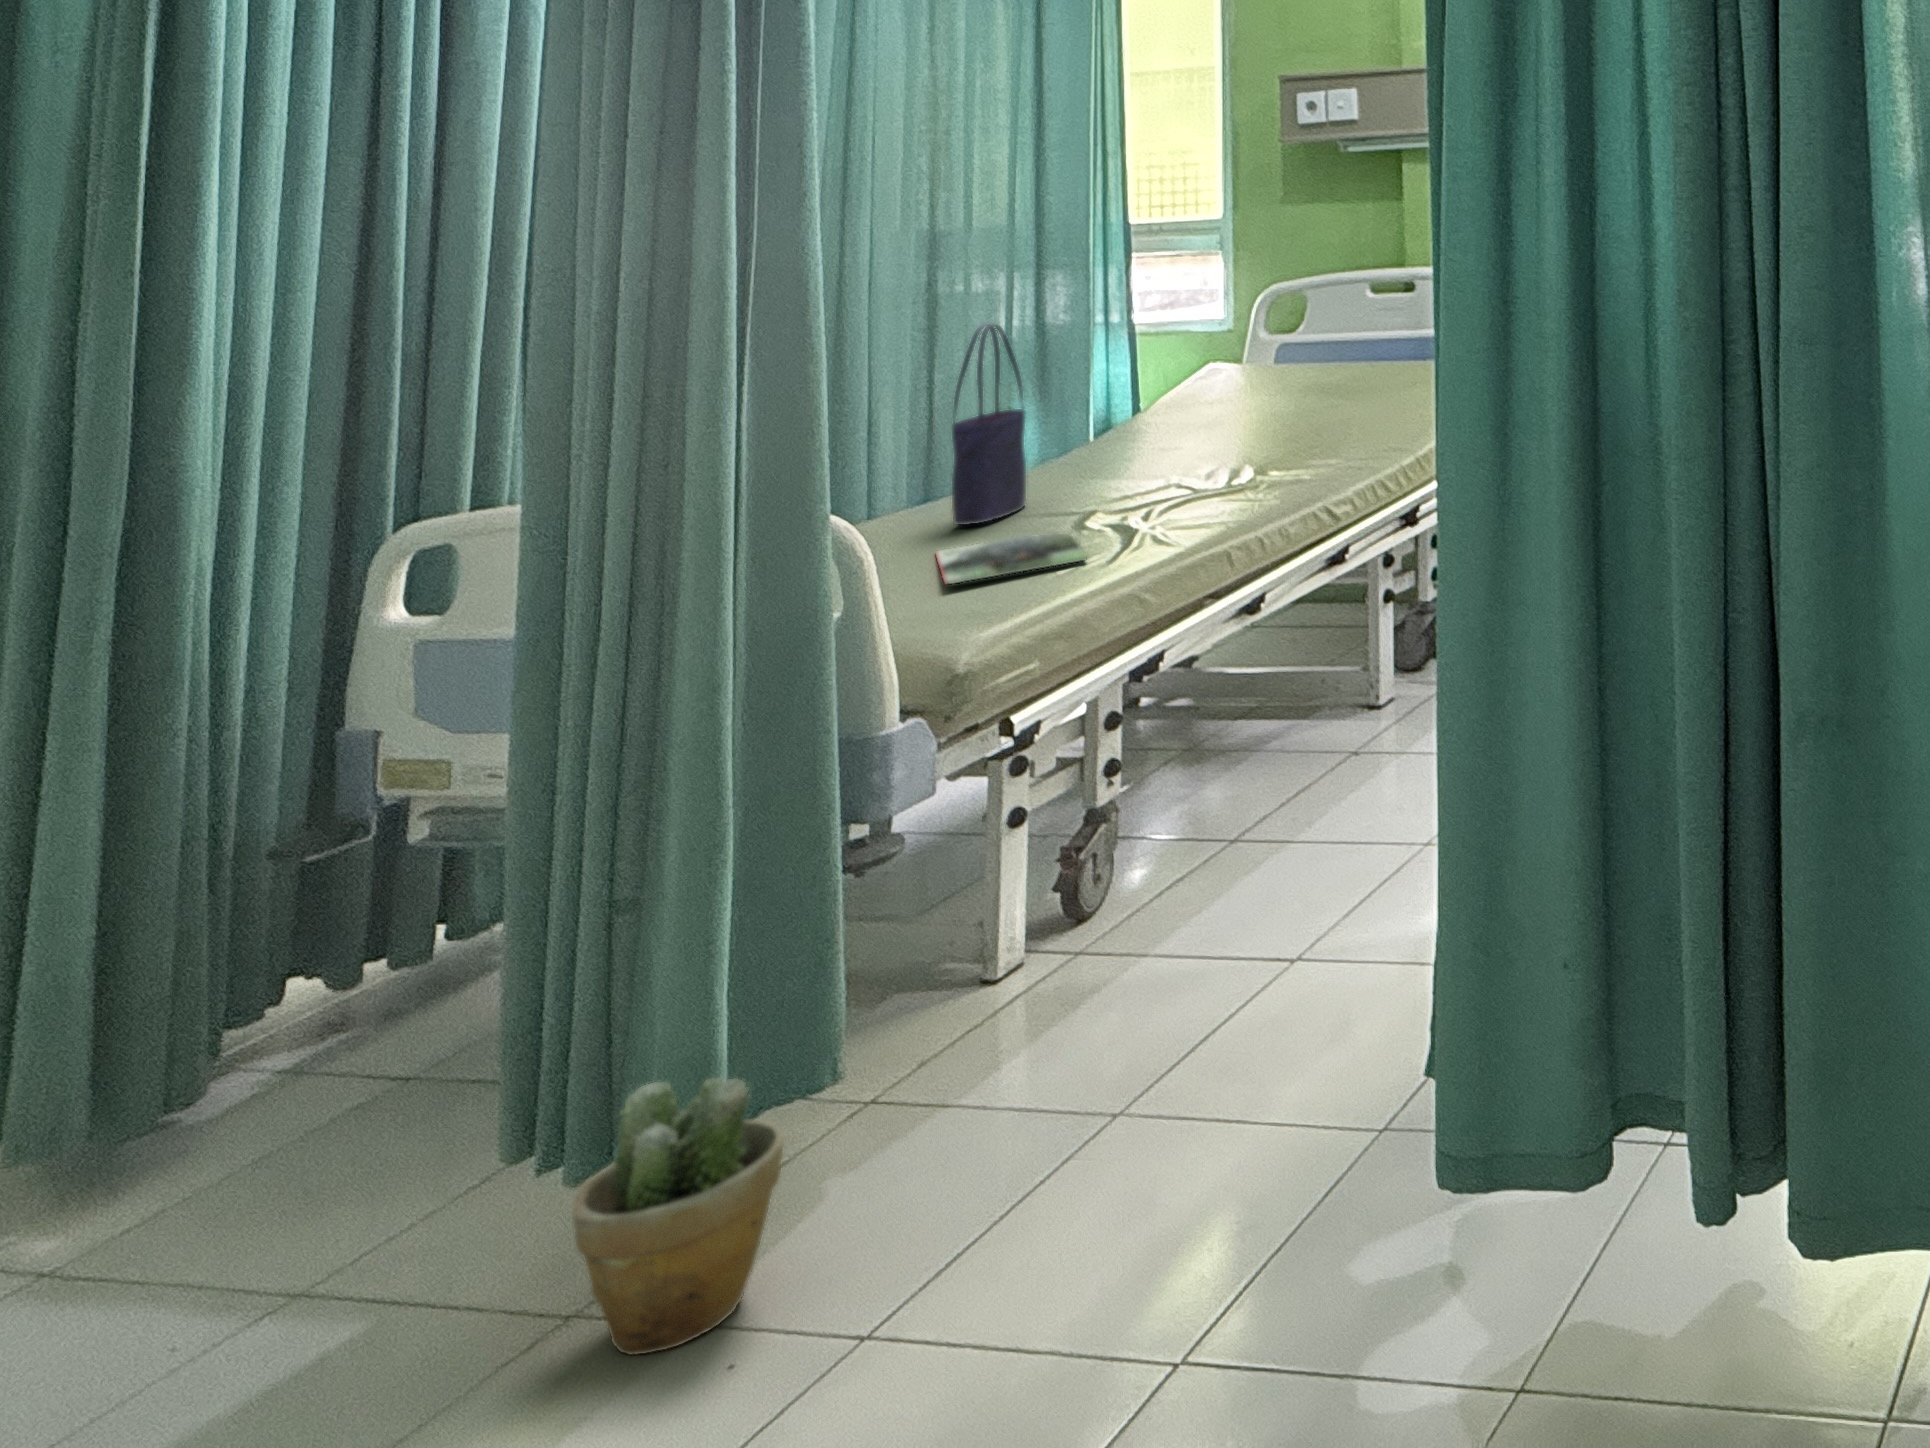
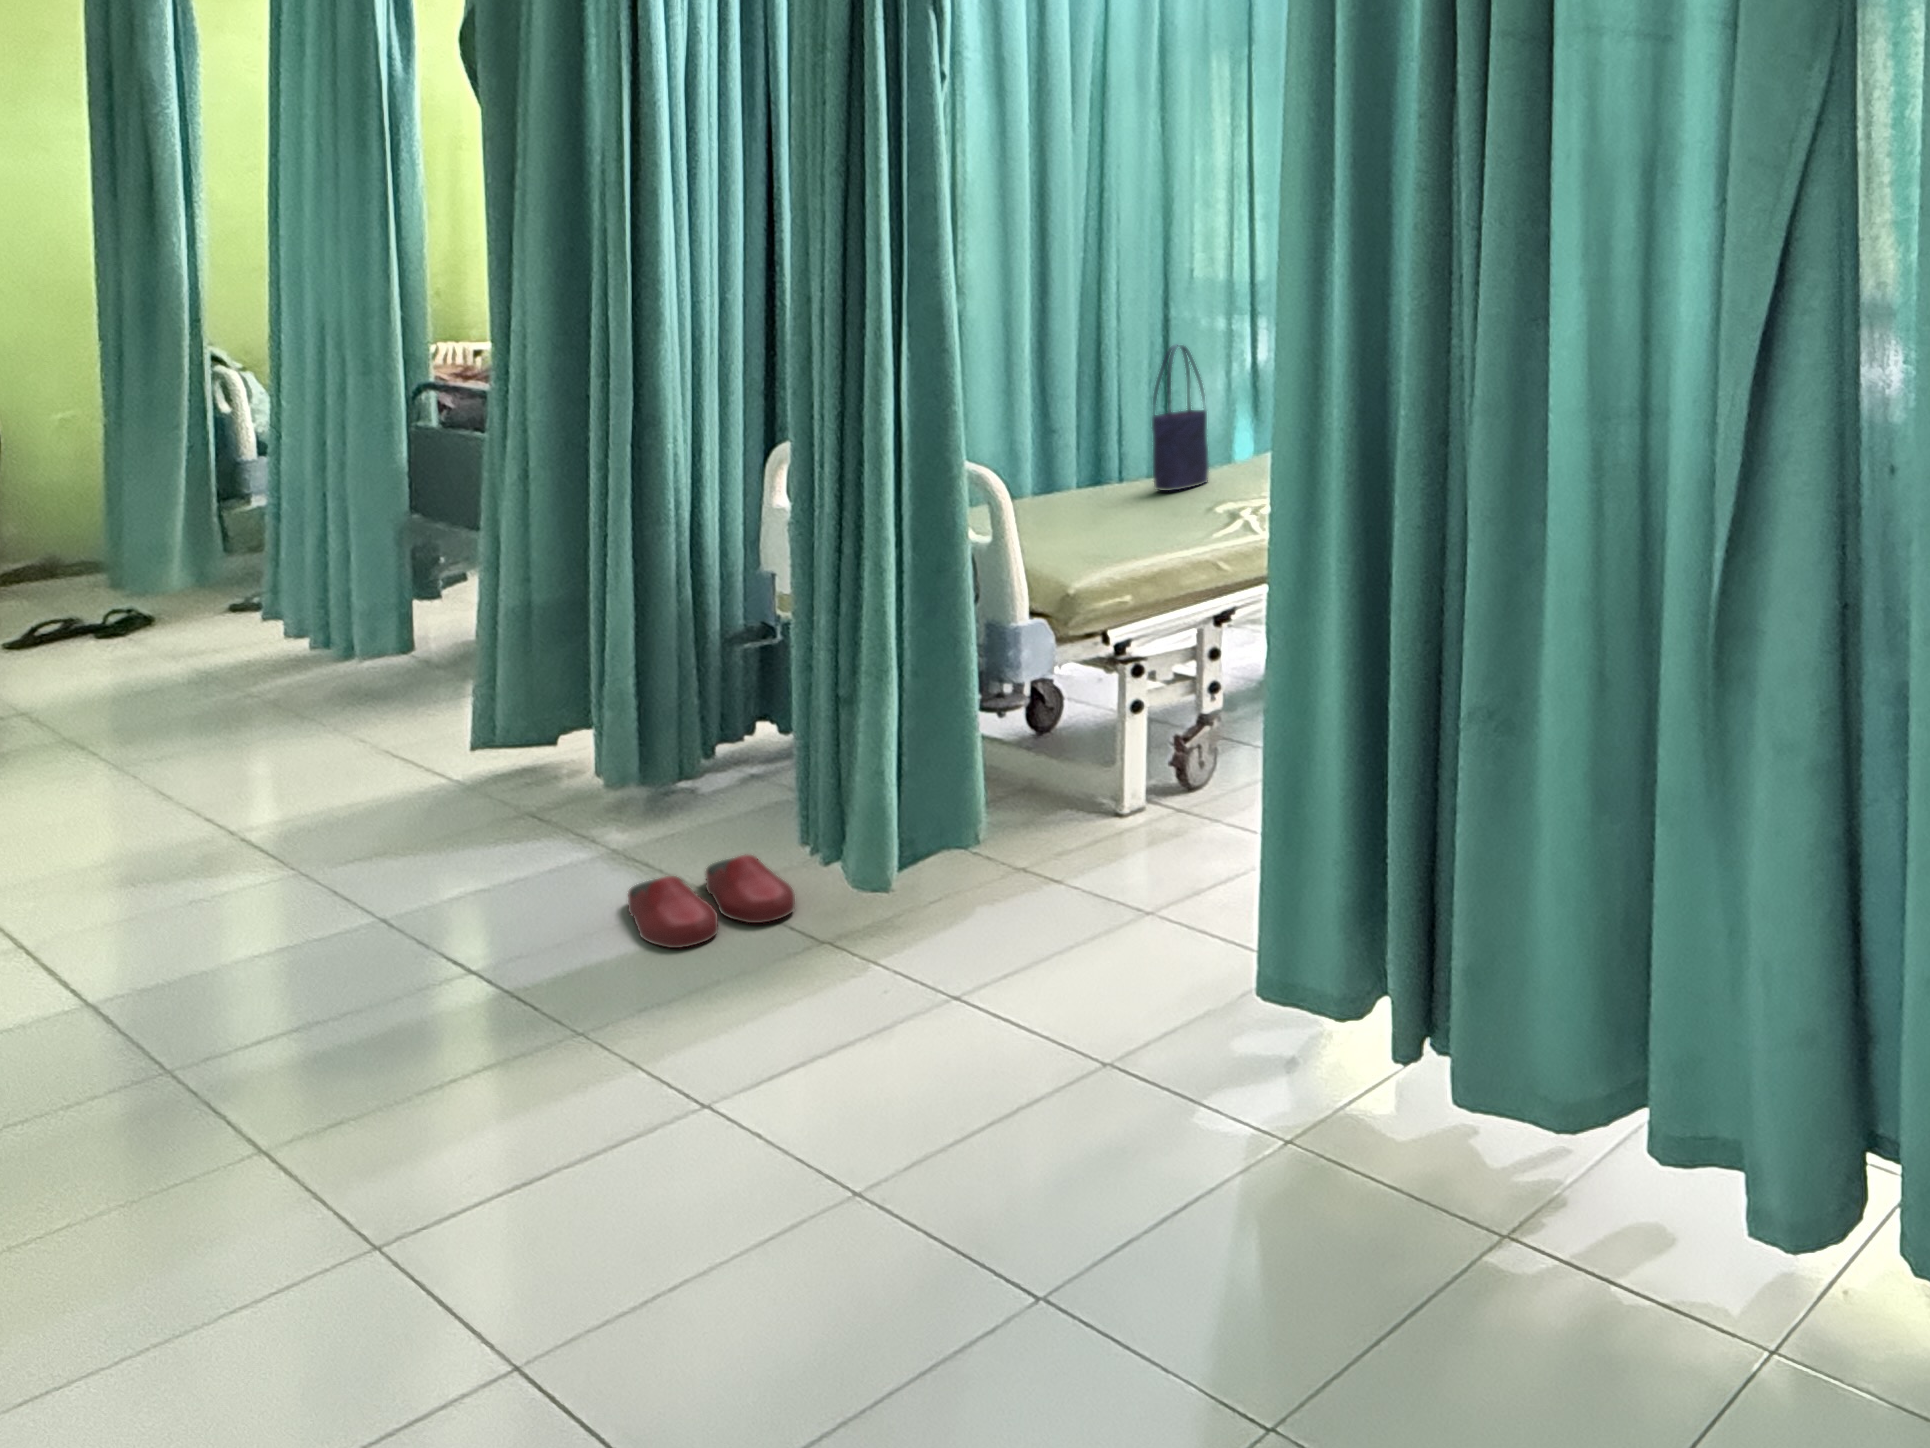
magazine: present [936,534,1086,584] -> none [1118,503,1223,532]
potted plant: present [572,1078,784,1355] -> none [811,832,939,998]
slippers: none [132,1177,469,1365] -> present [628,854,795,948]

